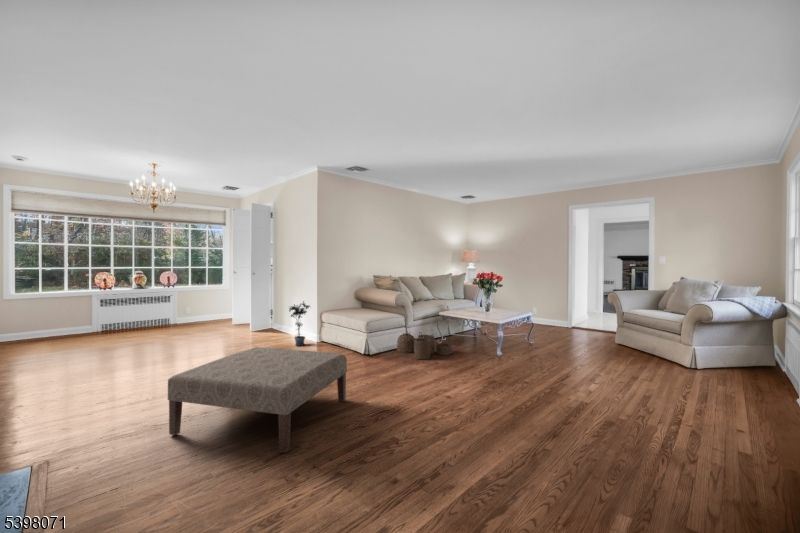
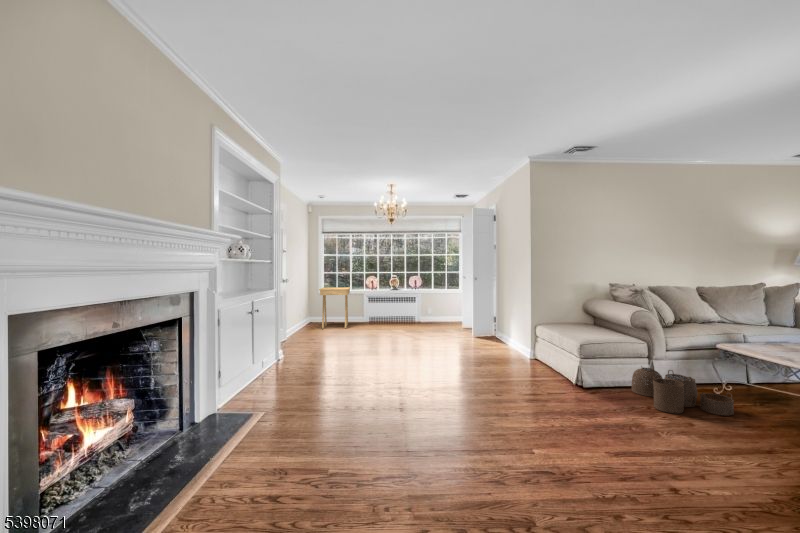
side table: none [18,288,73,348] -> present [319,287,350,329]
potted plant: present [289,301,310,346] -> none [495,311,524,361]
ottoman: present [168,347,347,453] -> none [330,356,509,483]

